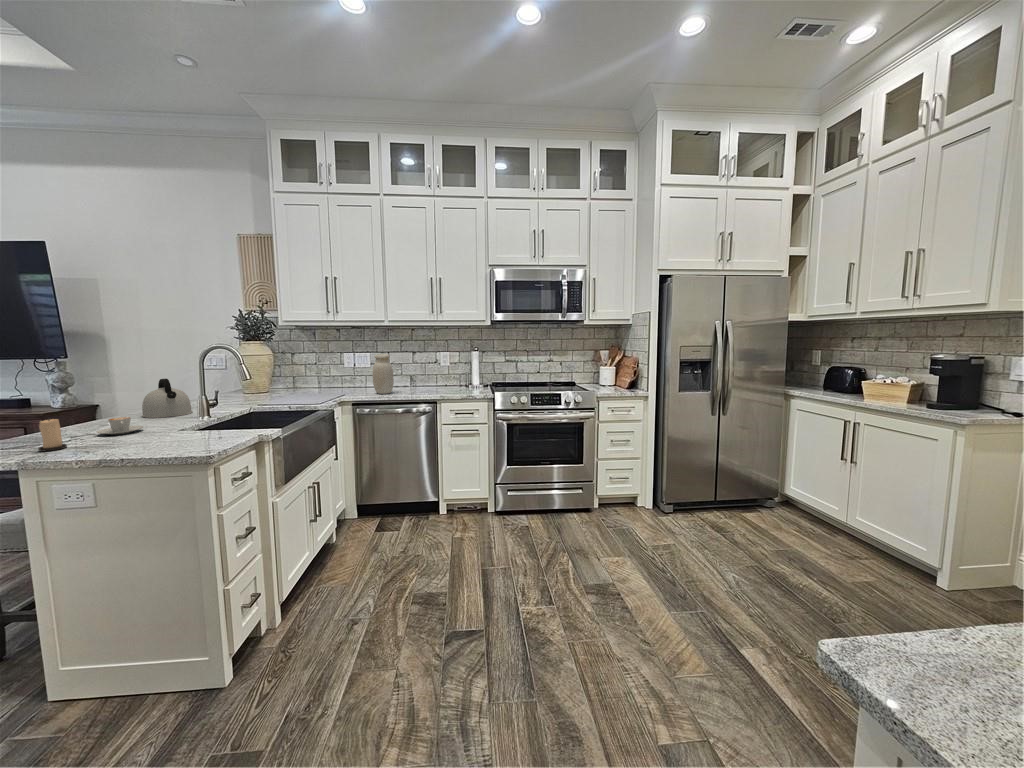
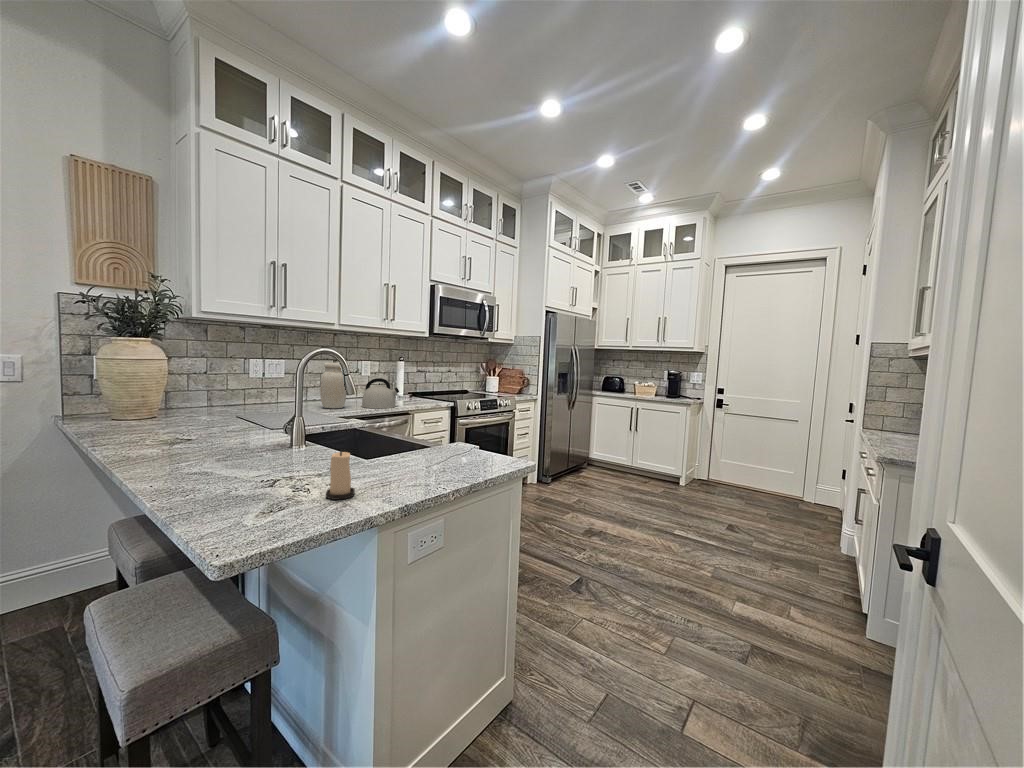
kettle: present [142,379,192,418] -> present [362,378,399,408]
coffee cup: present [97,417,143,435] -> none [271,449,326,476]

